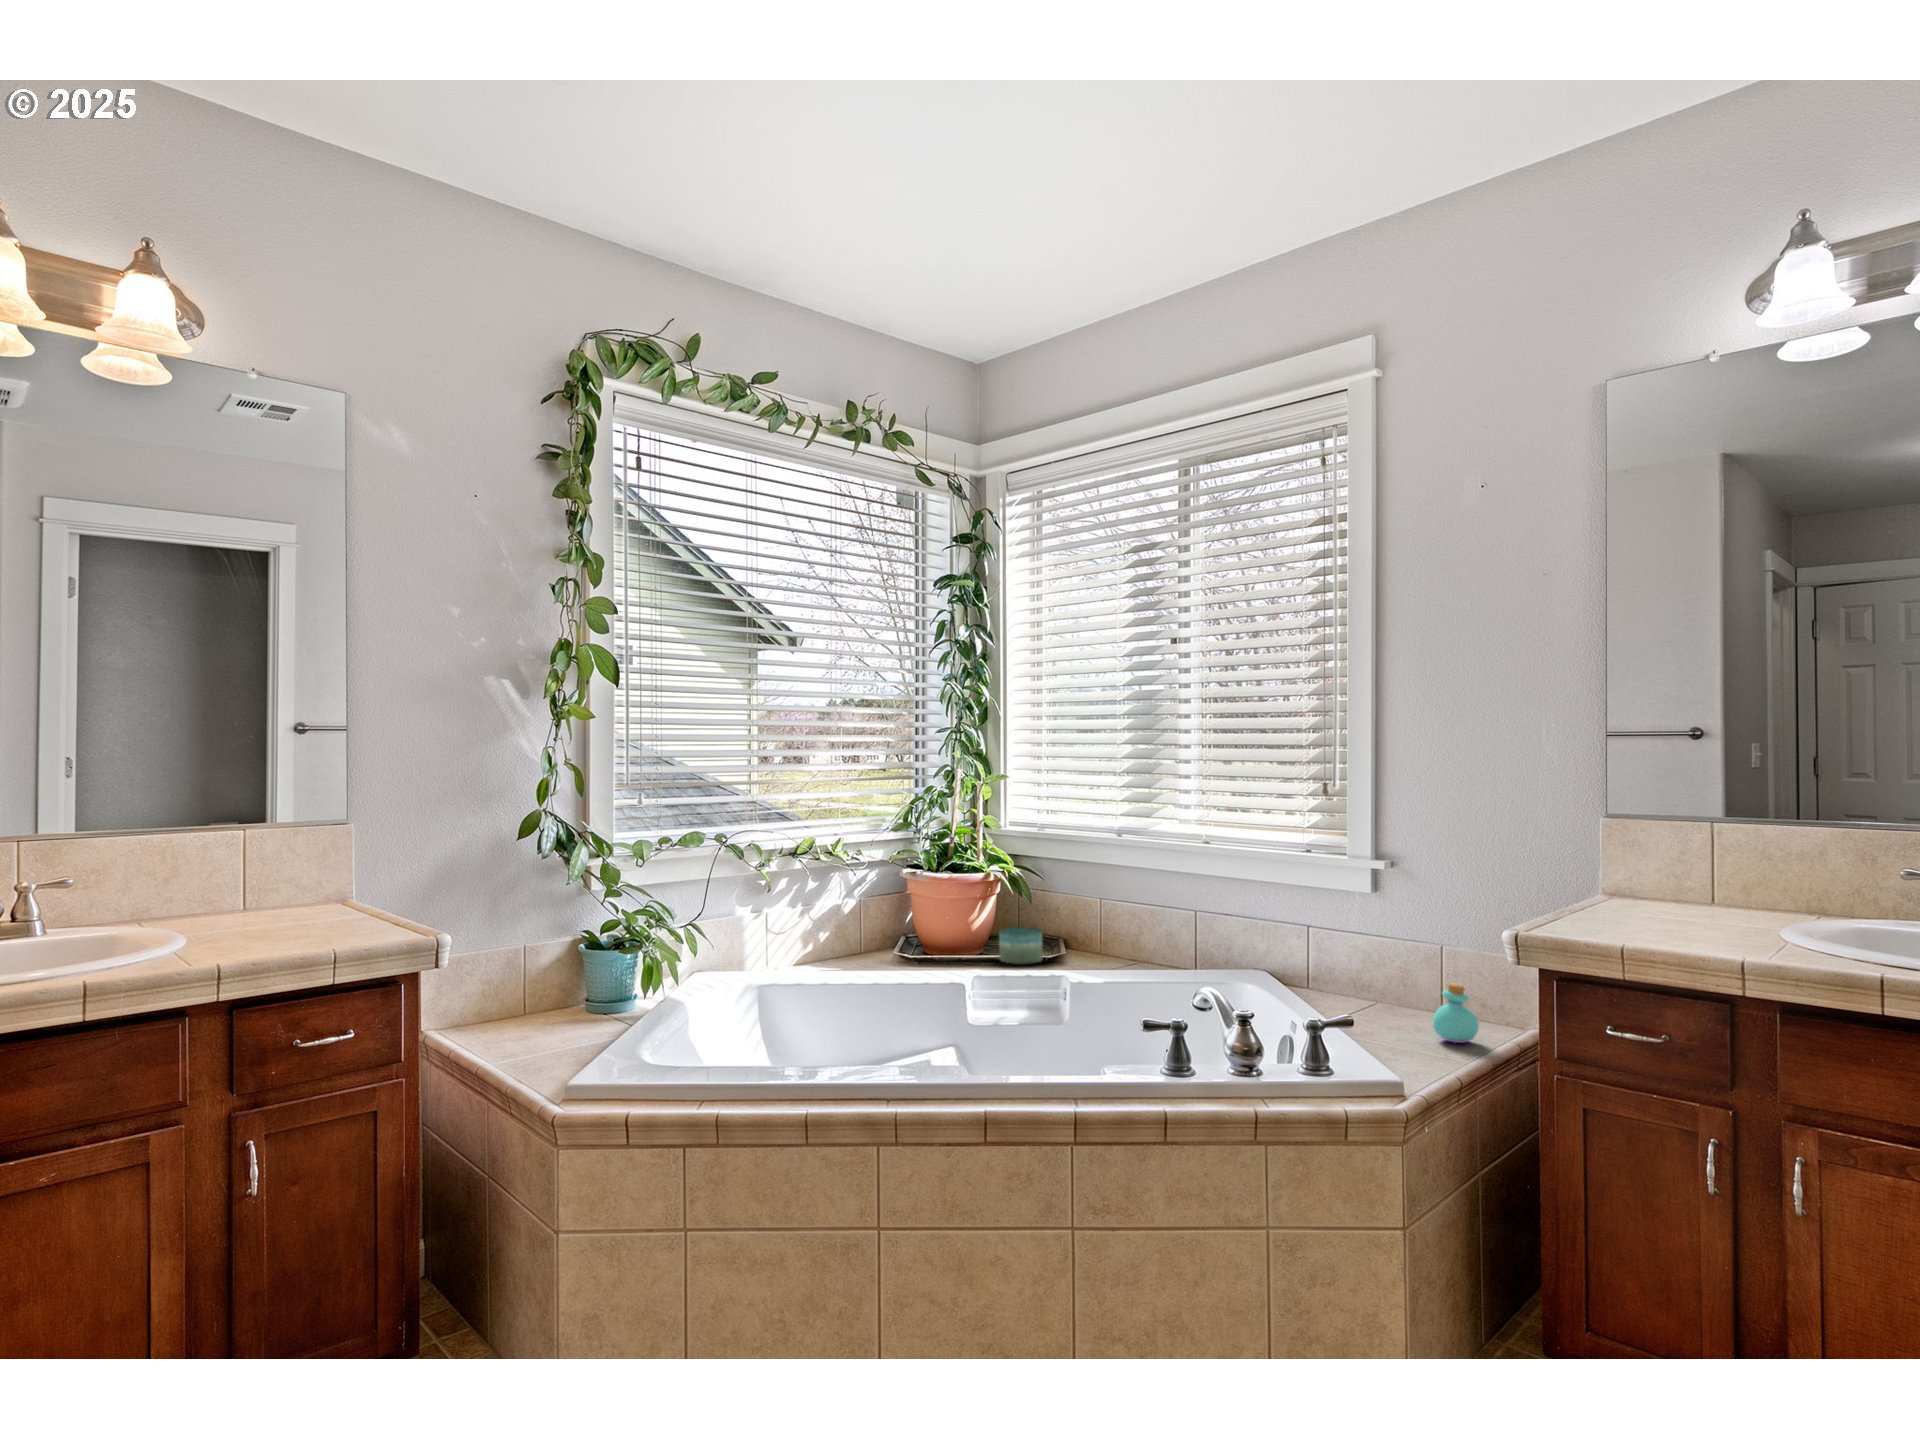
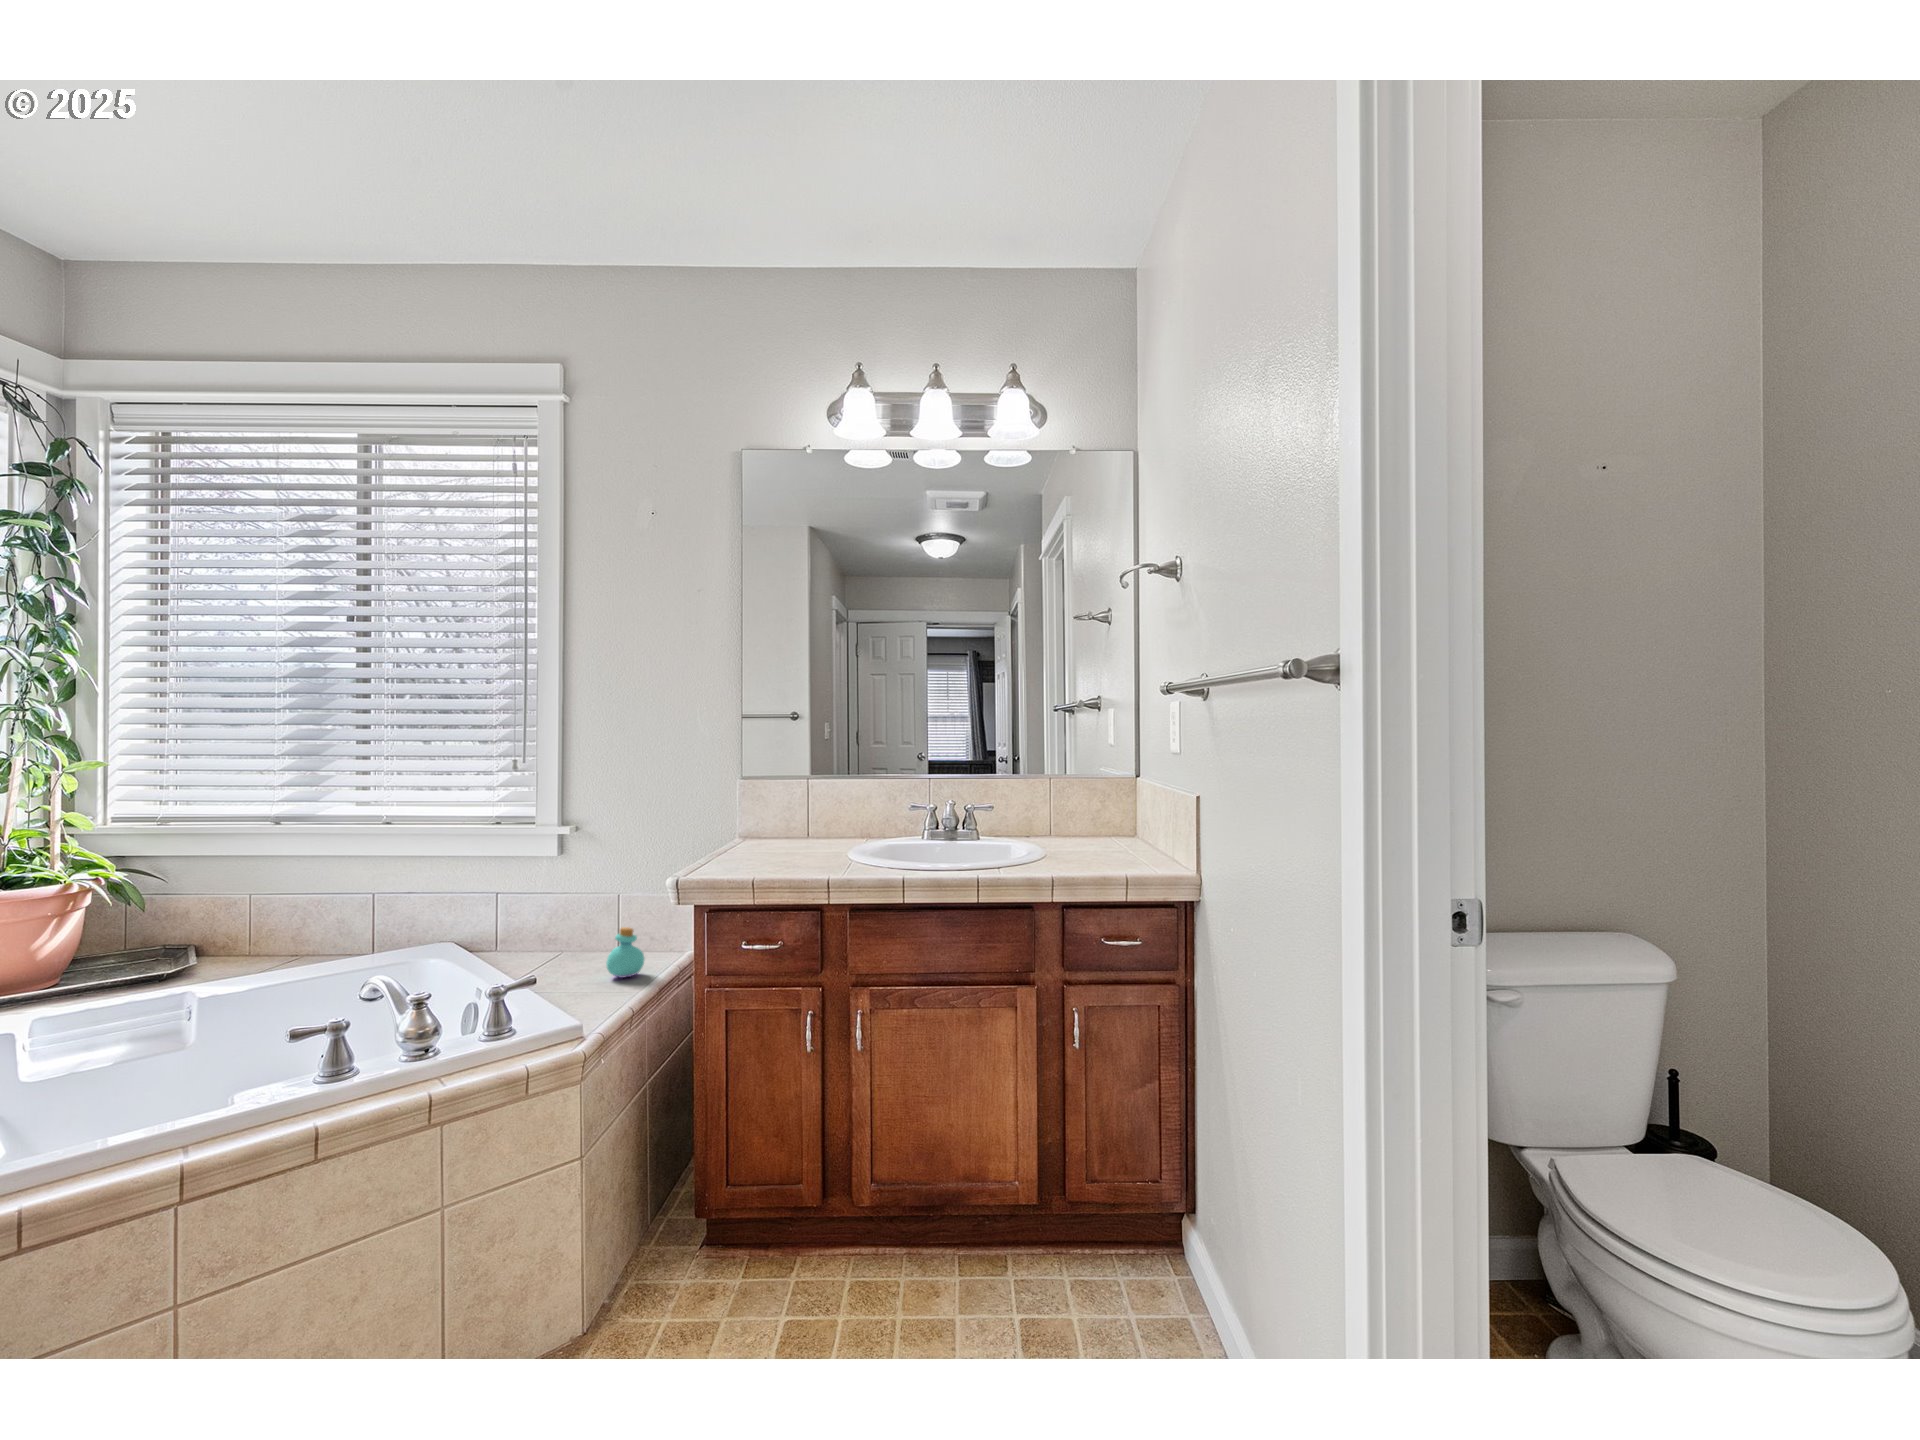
candle: present [999,927,1042,964] -> none [86,940,157,988]

